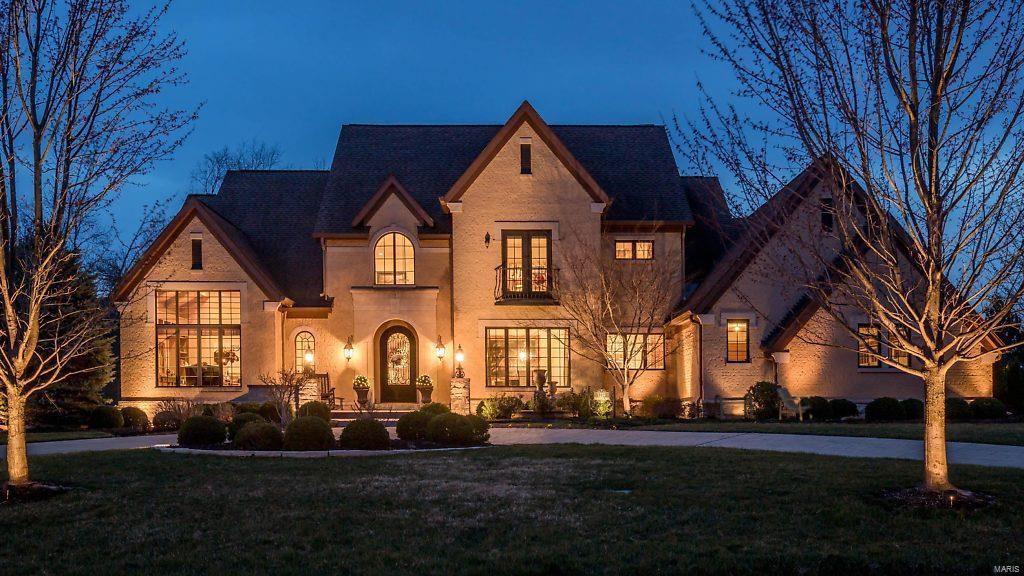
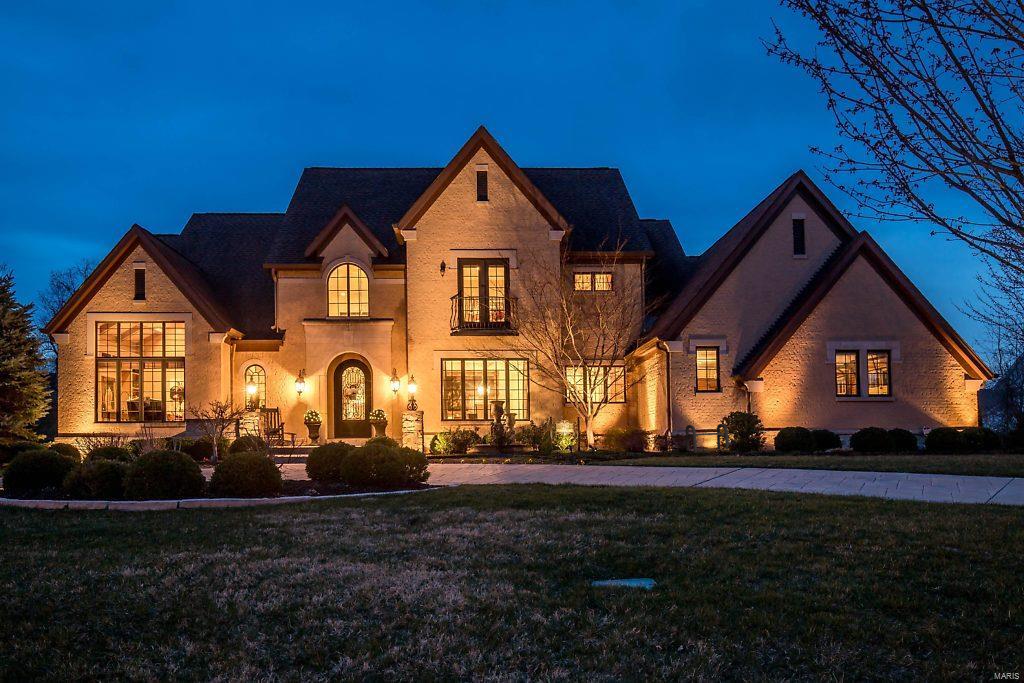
lounge chair: present [777,387,812,419] -> none [756,416,799,453]

